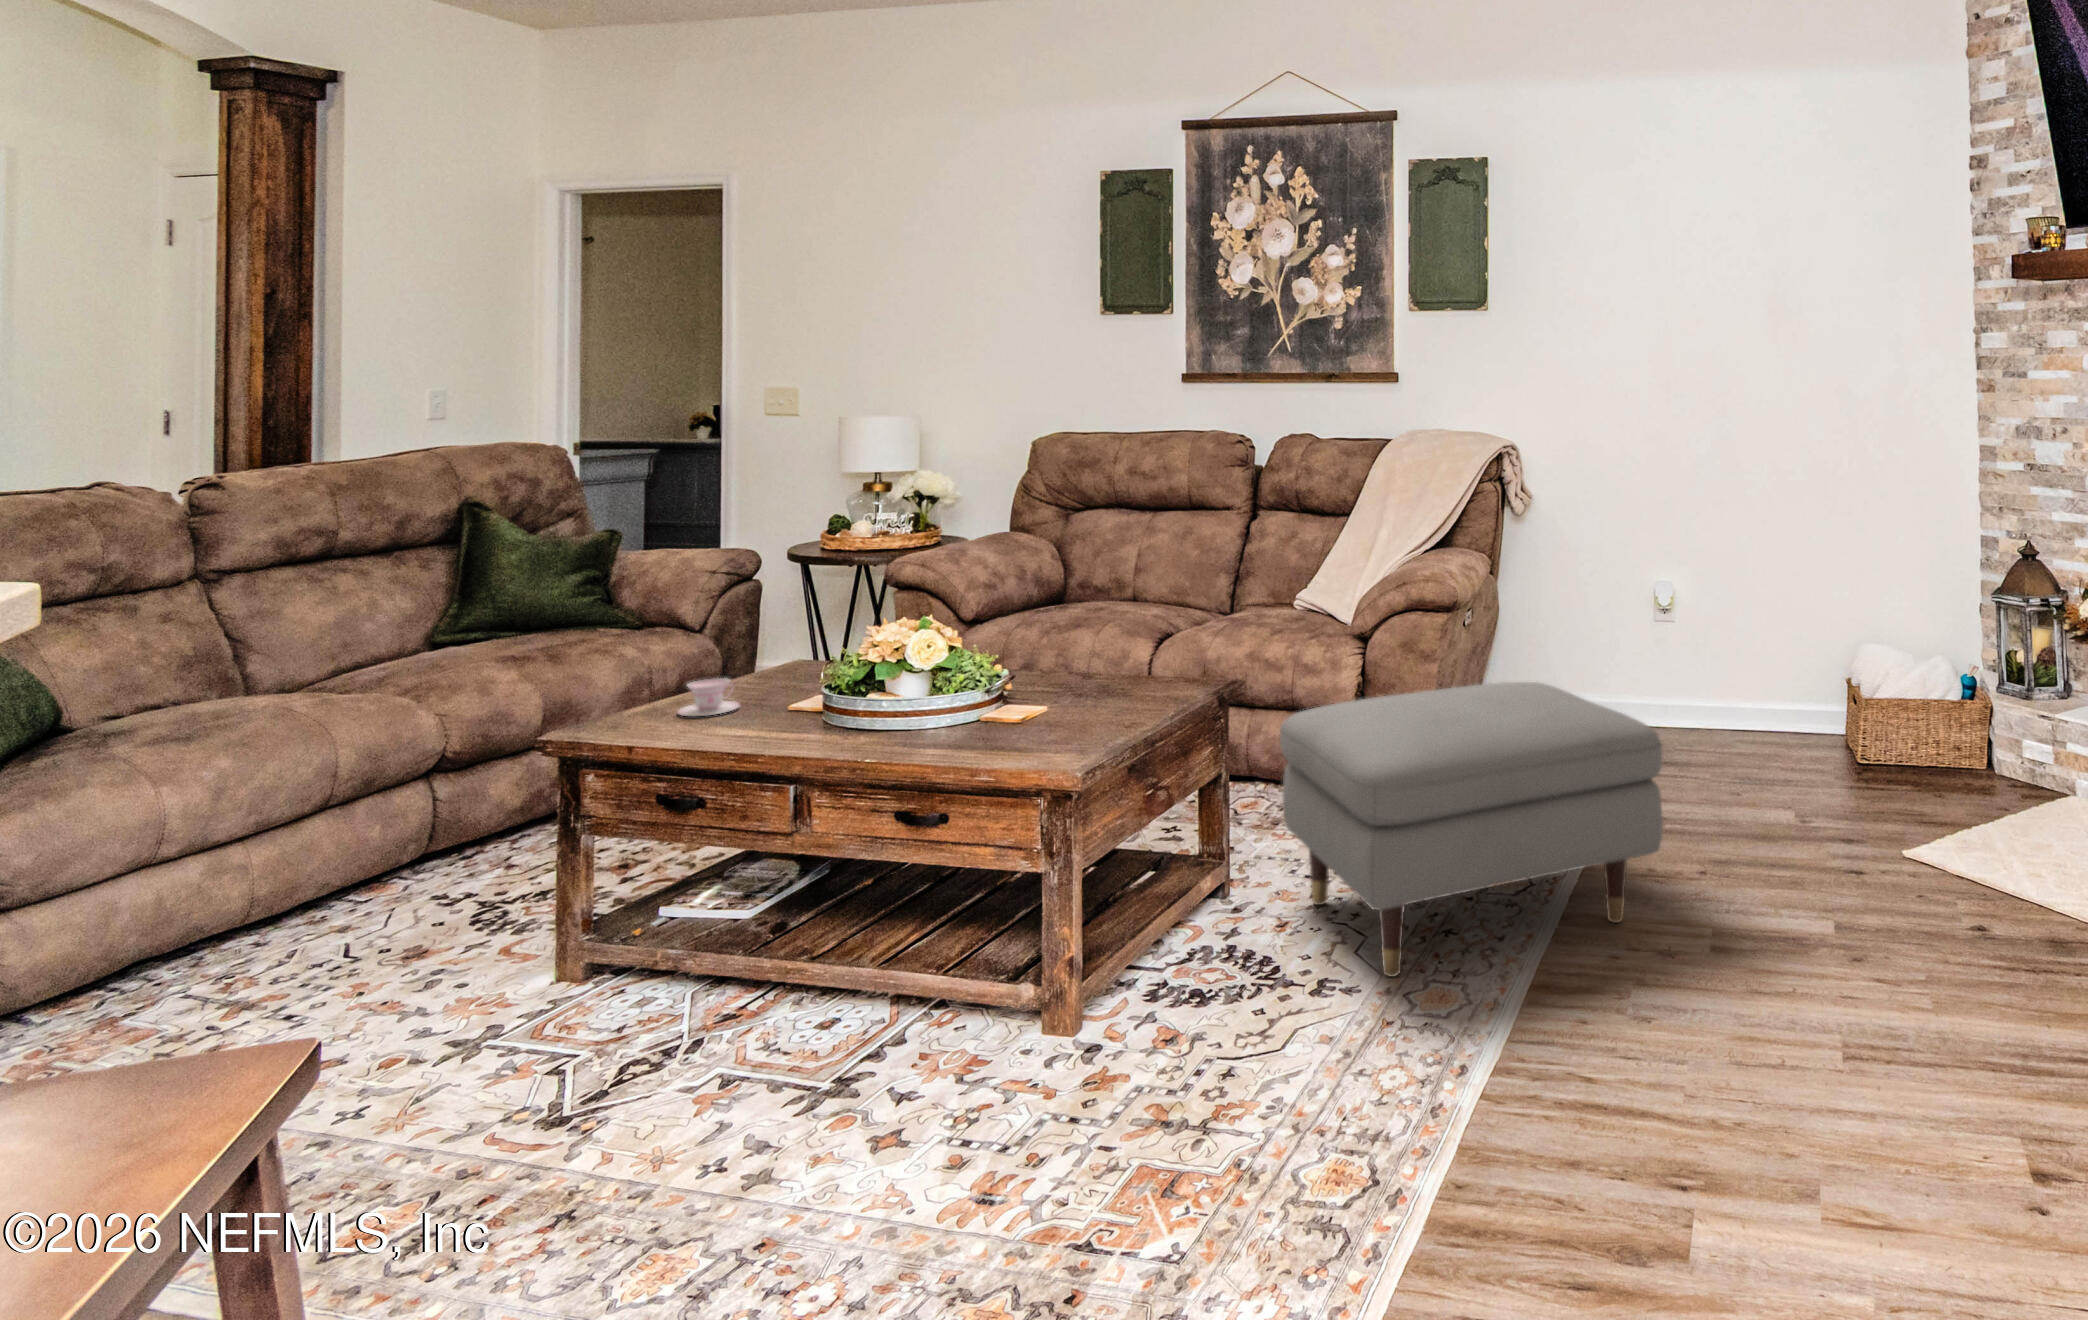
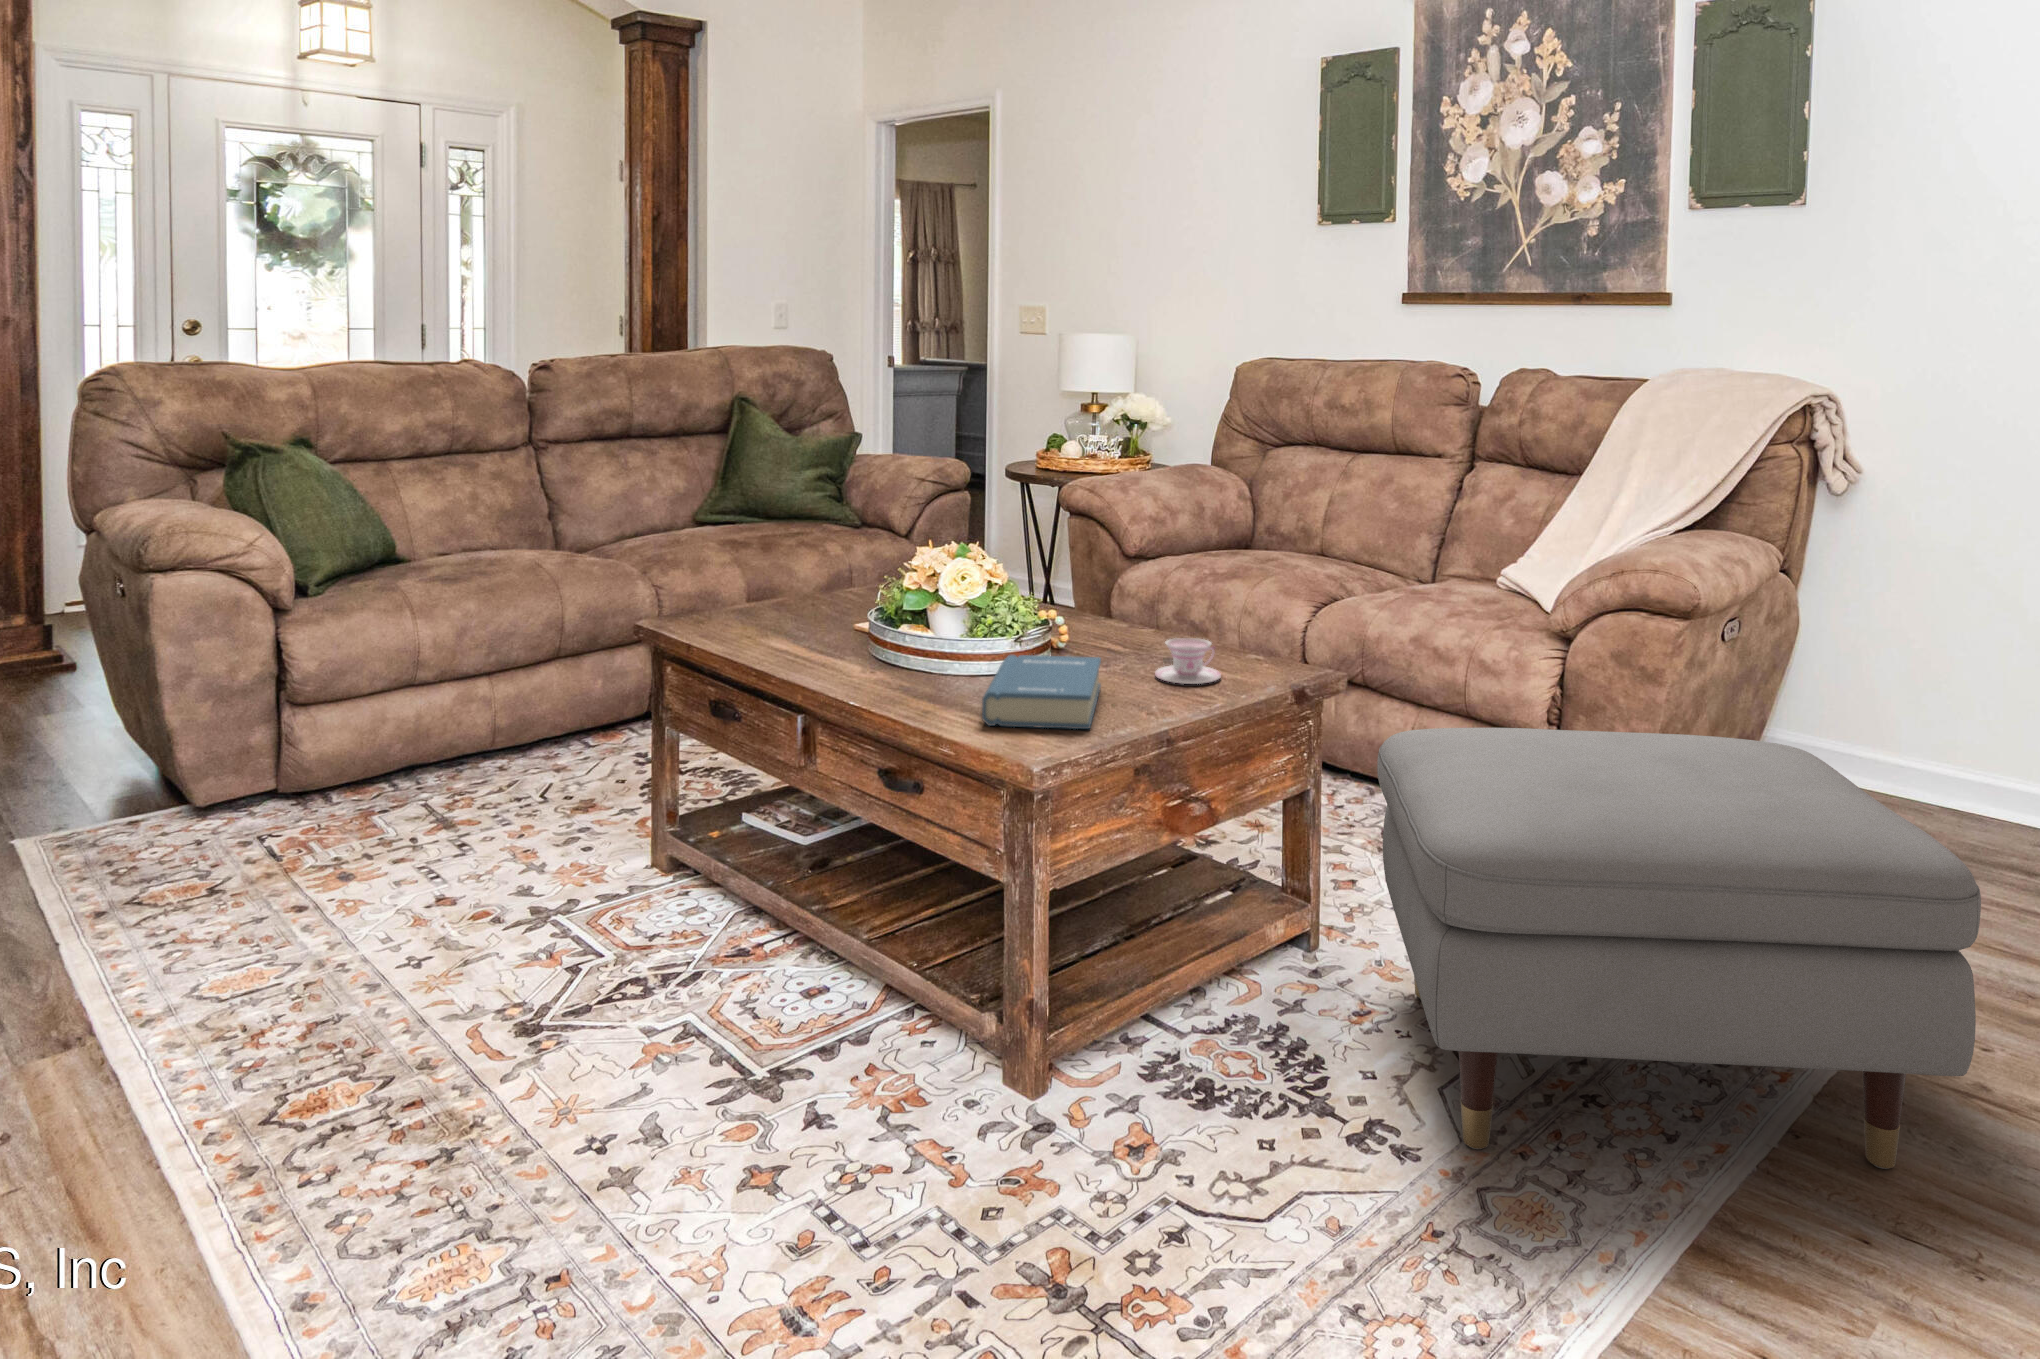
teacup: present [678,678,740,716] -> present [1155,638,1221,684]
hardback book: none [980,692,1086,755] -> present [982,655,1101,729]

